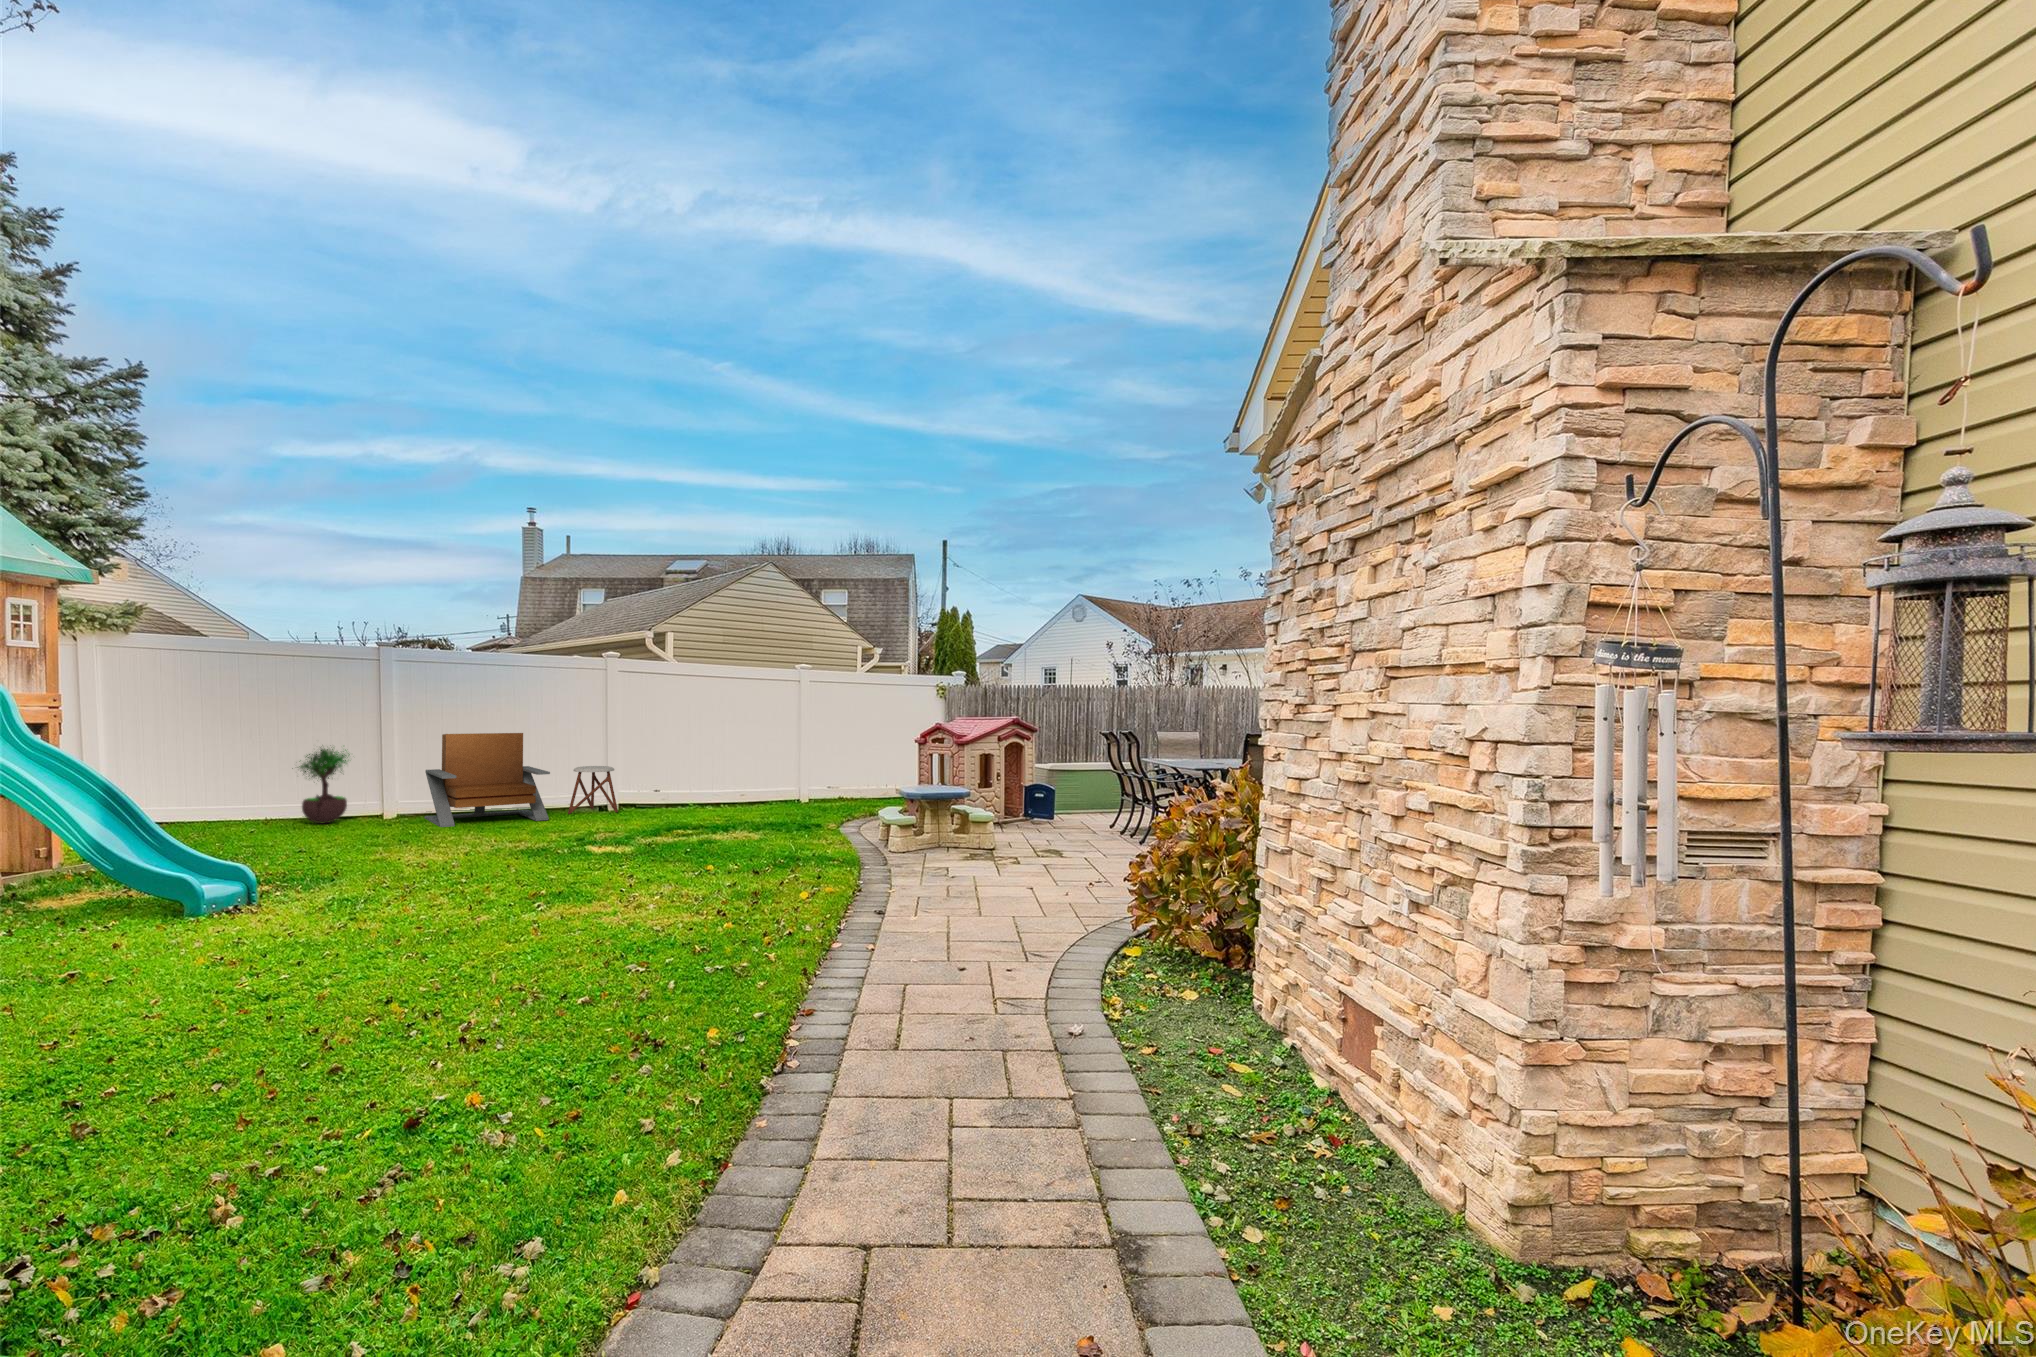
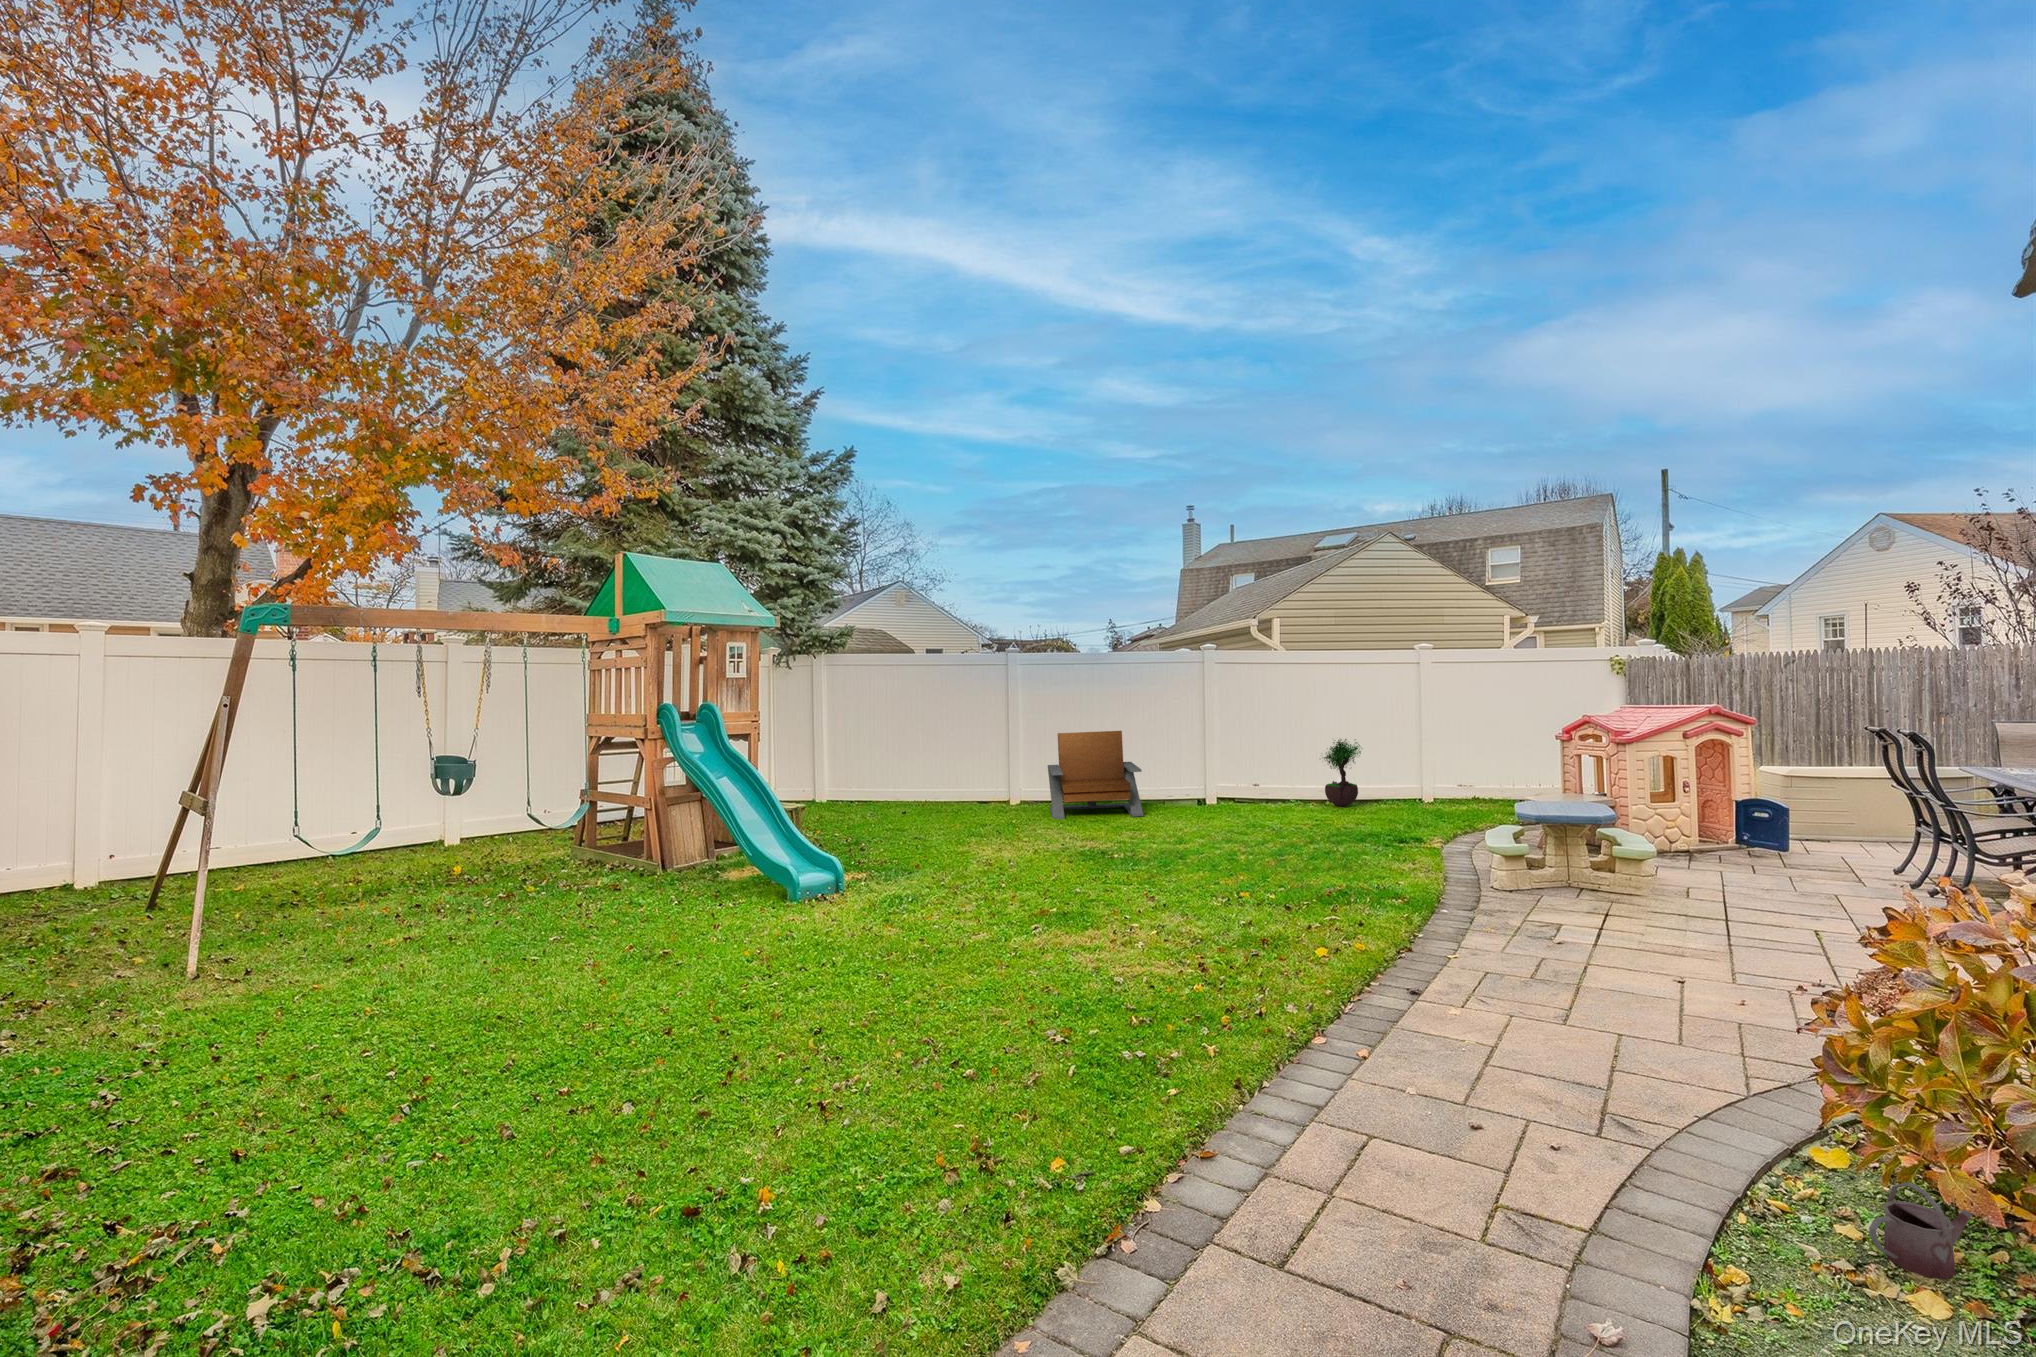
potted tree: present [292,747,350,824] -> present [1324,739,1361,806]
stool: present [568,766,618,814] -> none [1166,762,1212,810]
watering can: none [1165,939,1205,984] -> present [1869,1182,1973,1279]

